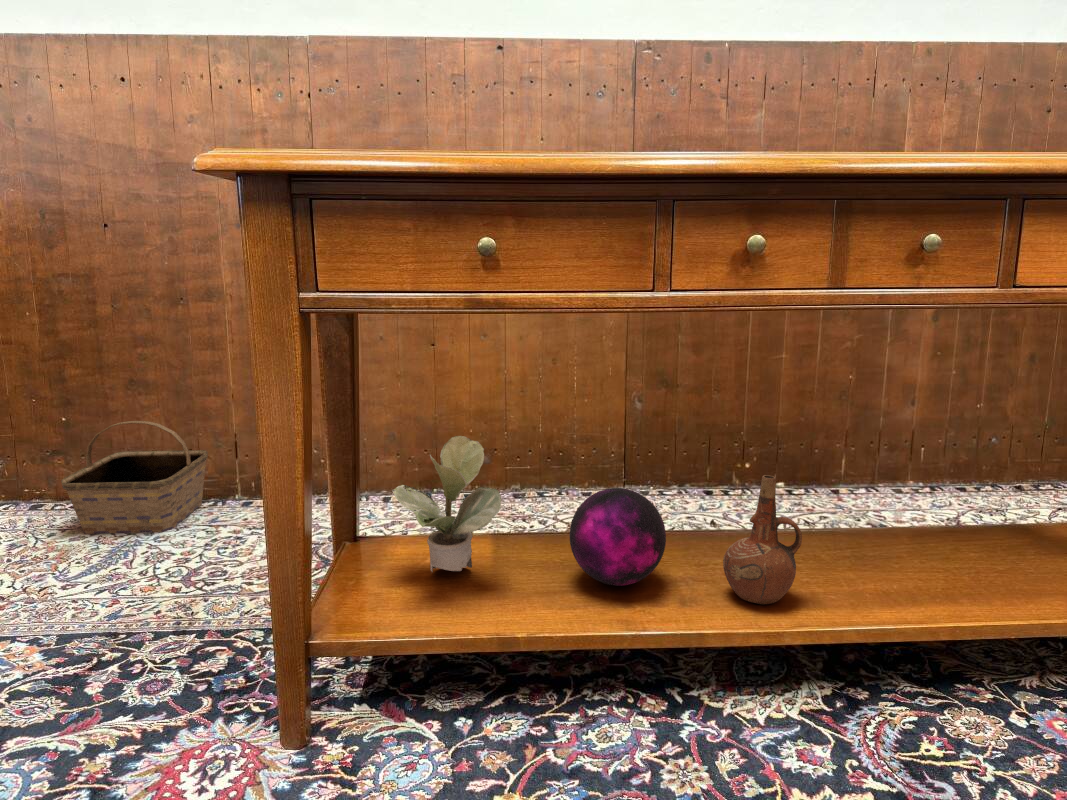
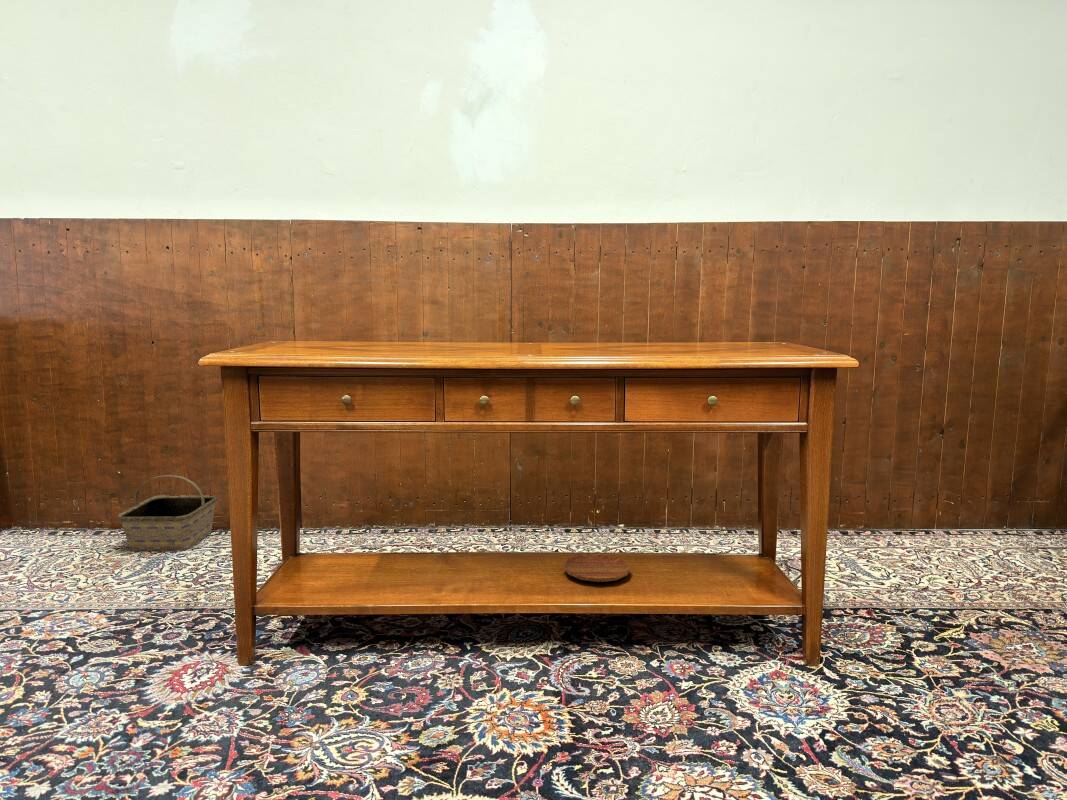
potted plant: present [392,436,501,572] -> none [312,493,373,574]
ceramic pitcher: present [723,475,802,604] -> none [495,519,536,592]
decorative orb: present [569,488,666,586] -> none [412,525,467,581]
tray: none [814,532,941,583] -> present [563,554,630,582]

